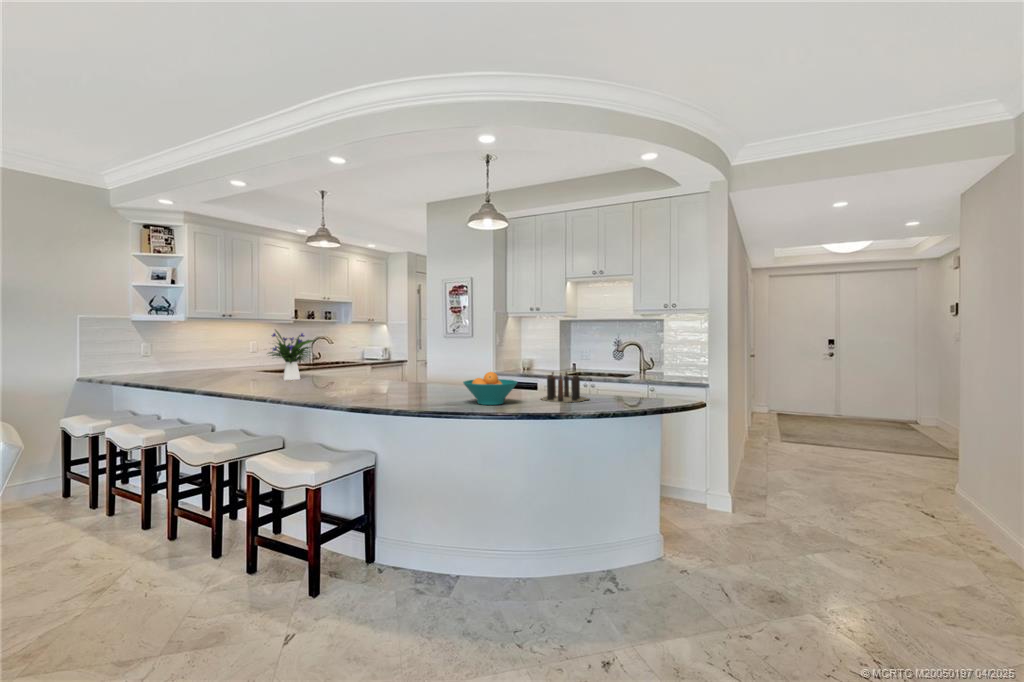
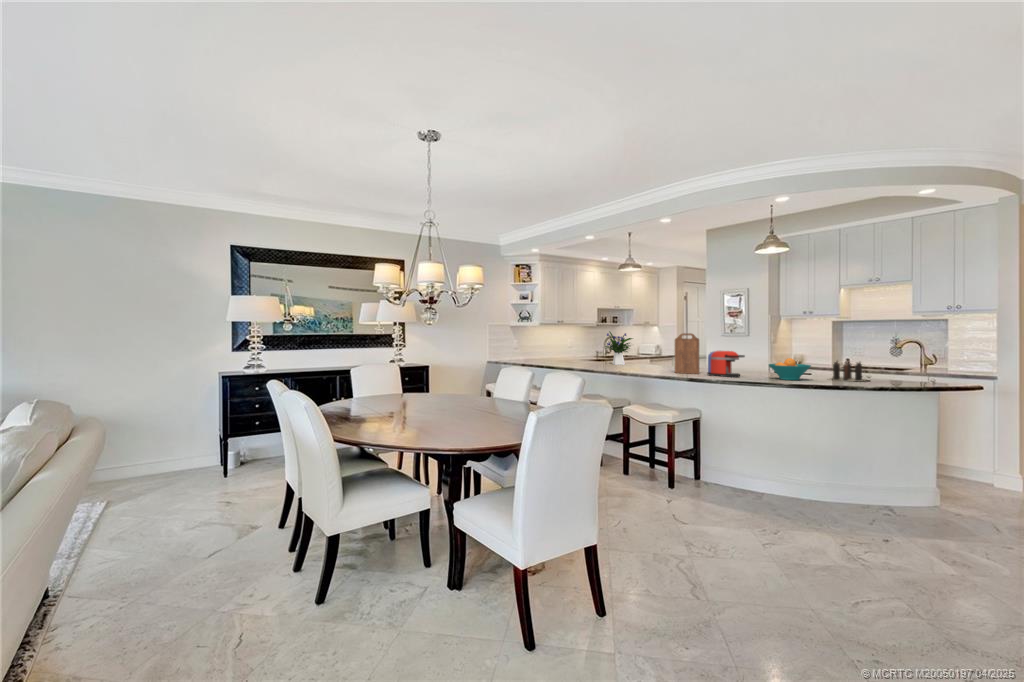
cutting board: none [338,334,375,397] -> present [675,333,699,374]
coffee maker: none [381,361,432,403] -> present [707,351,745,377]

